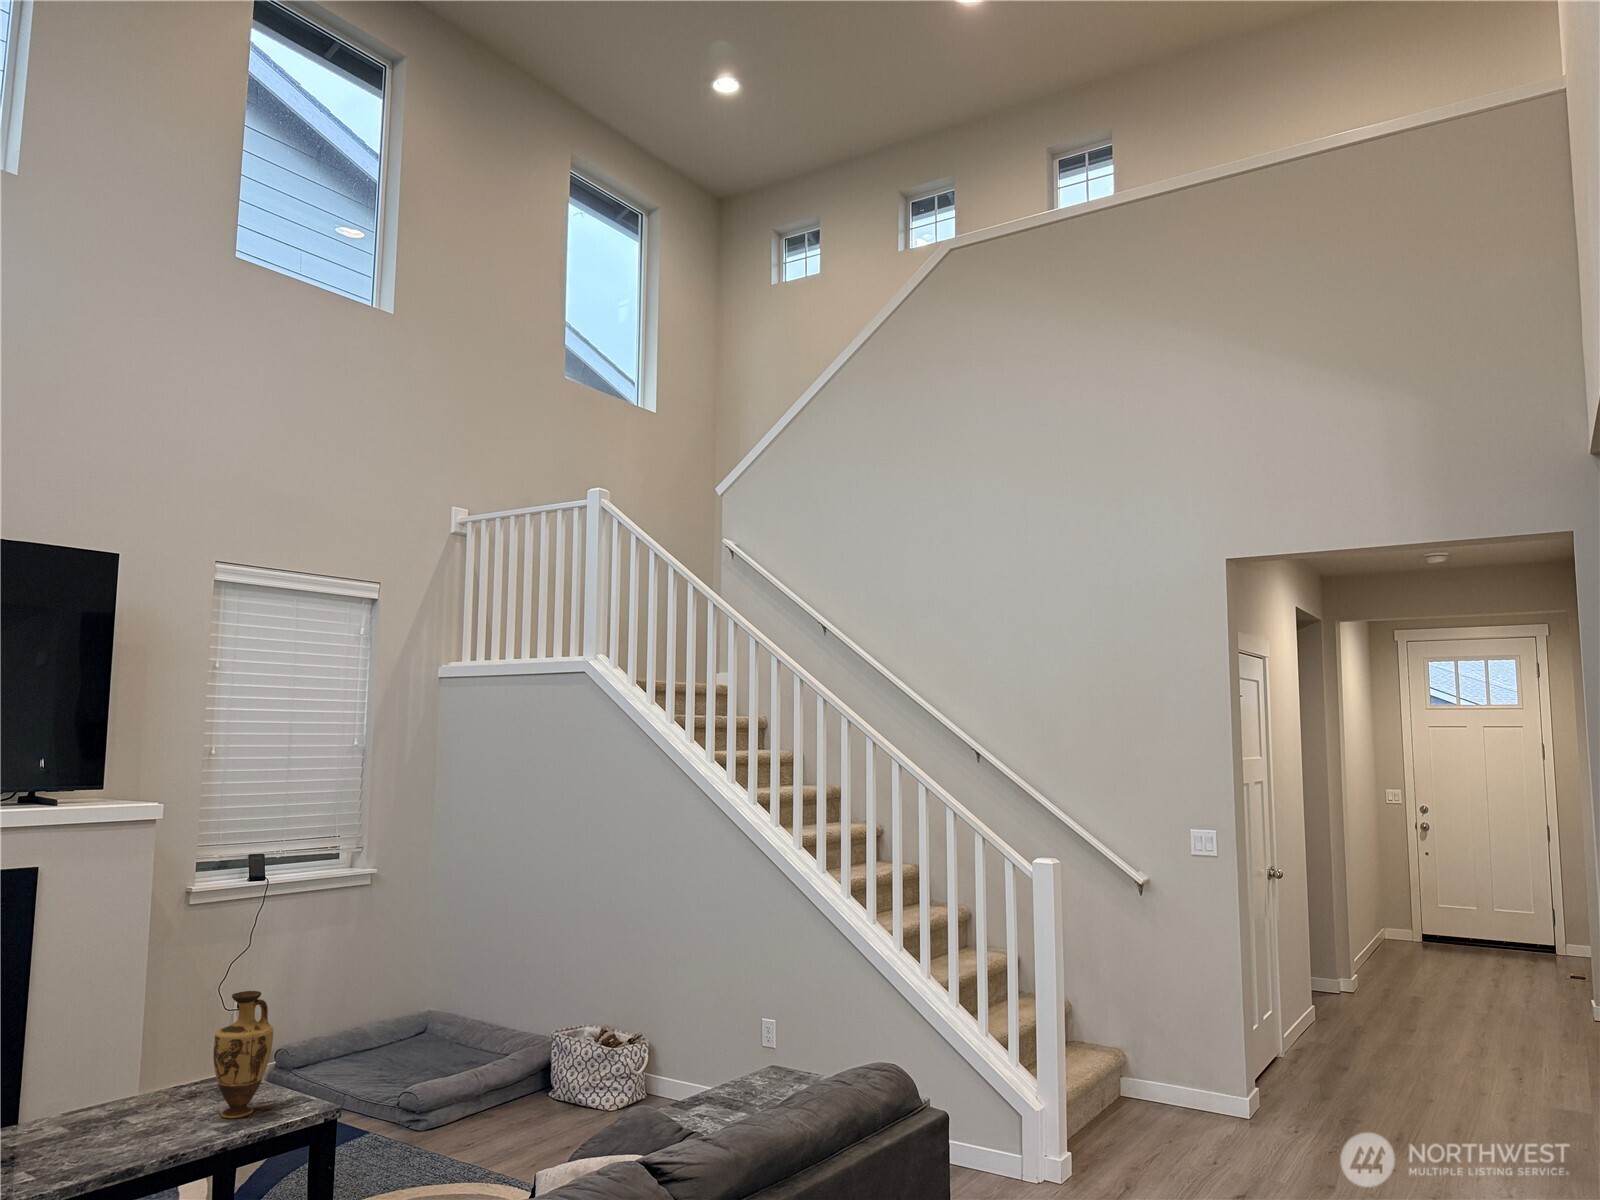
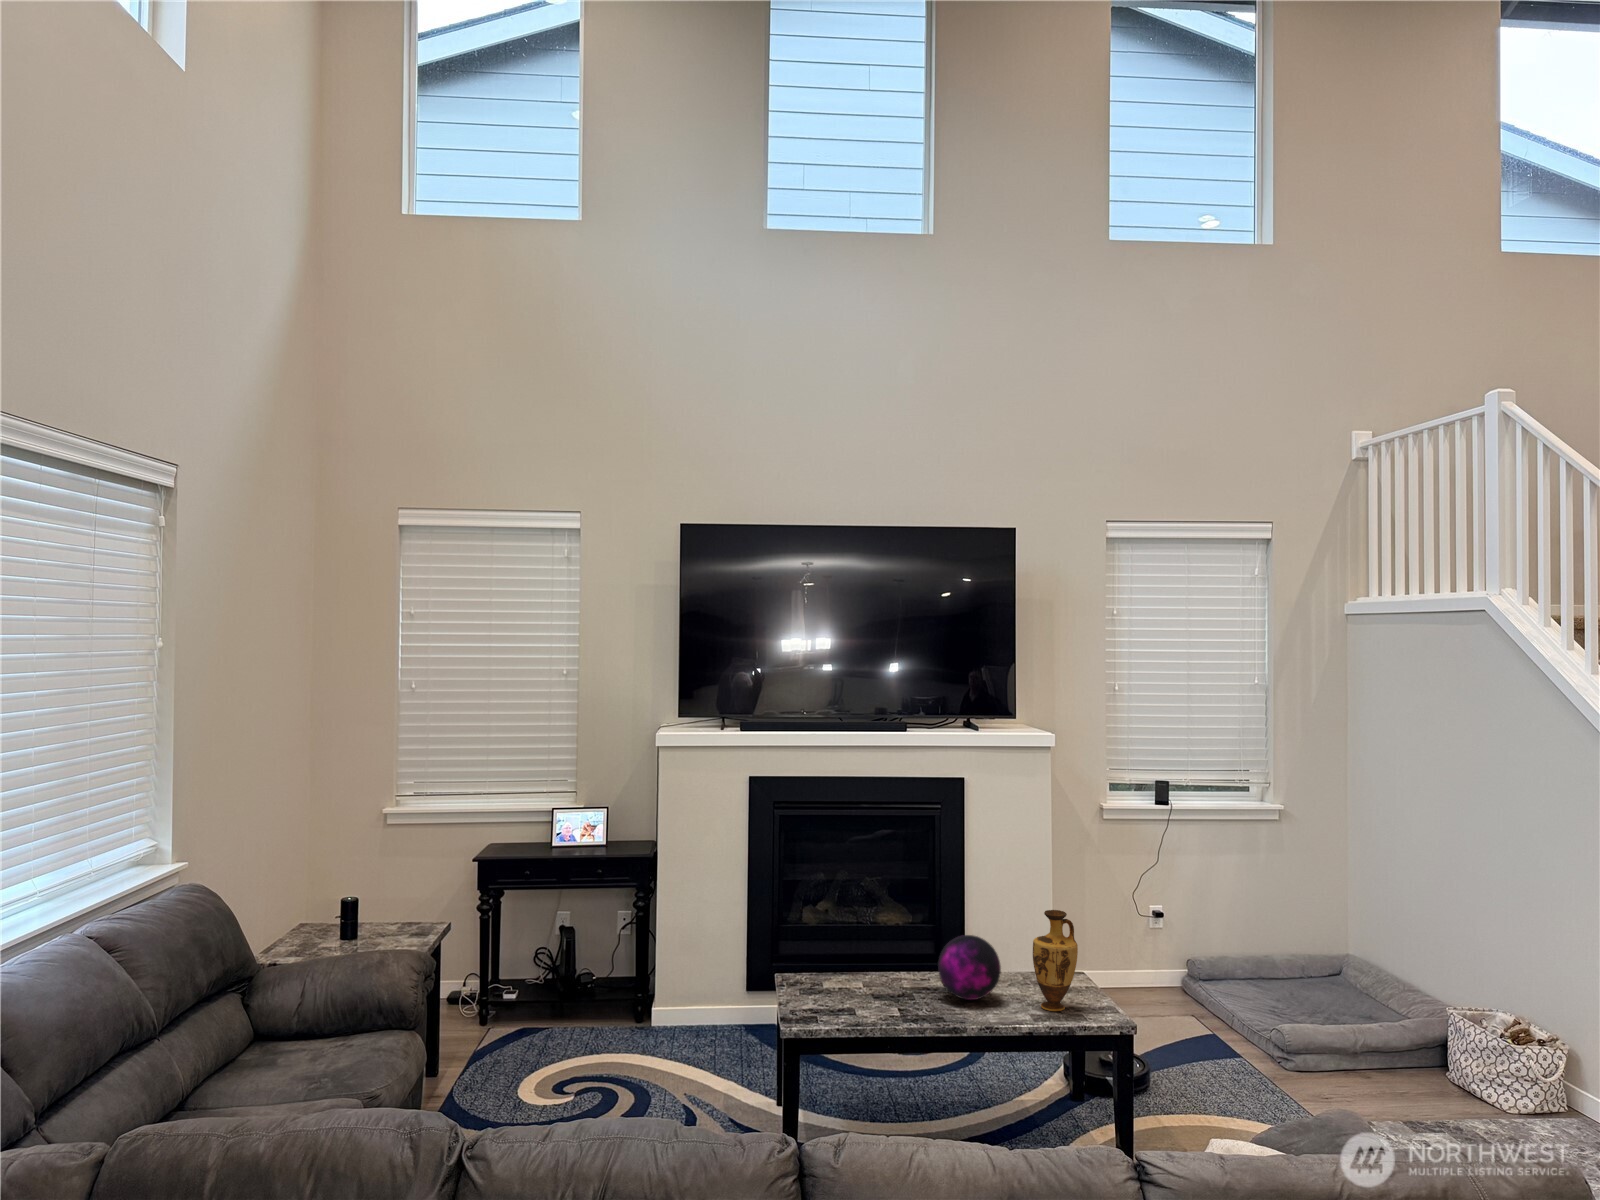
decorative orb: none [73,1048,167,1136] -> present [938,935,1001,1000]

